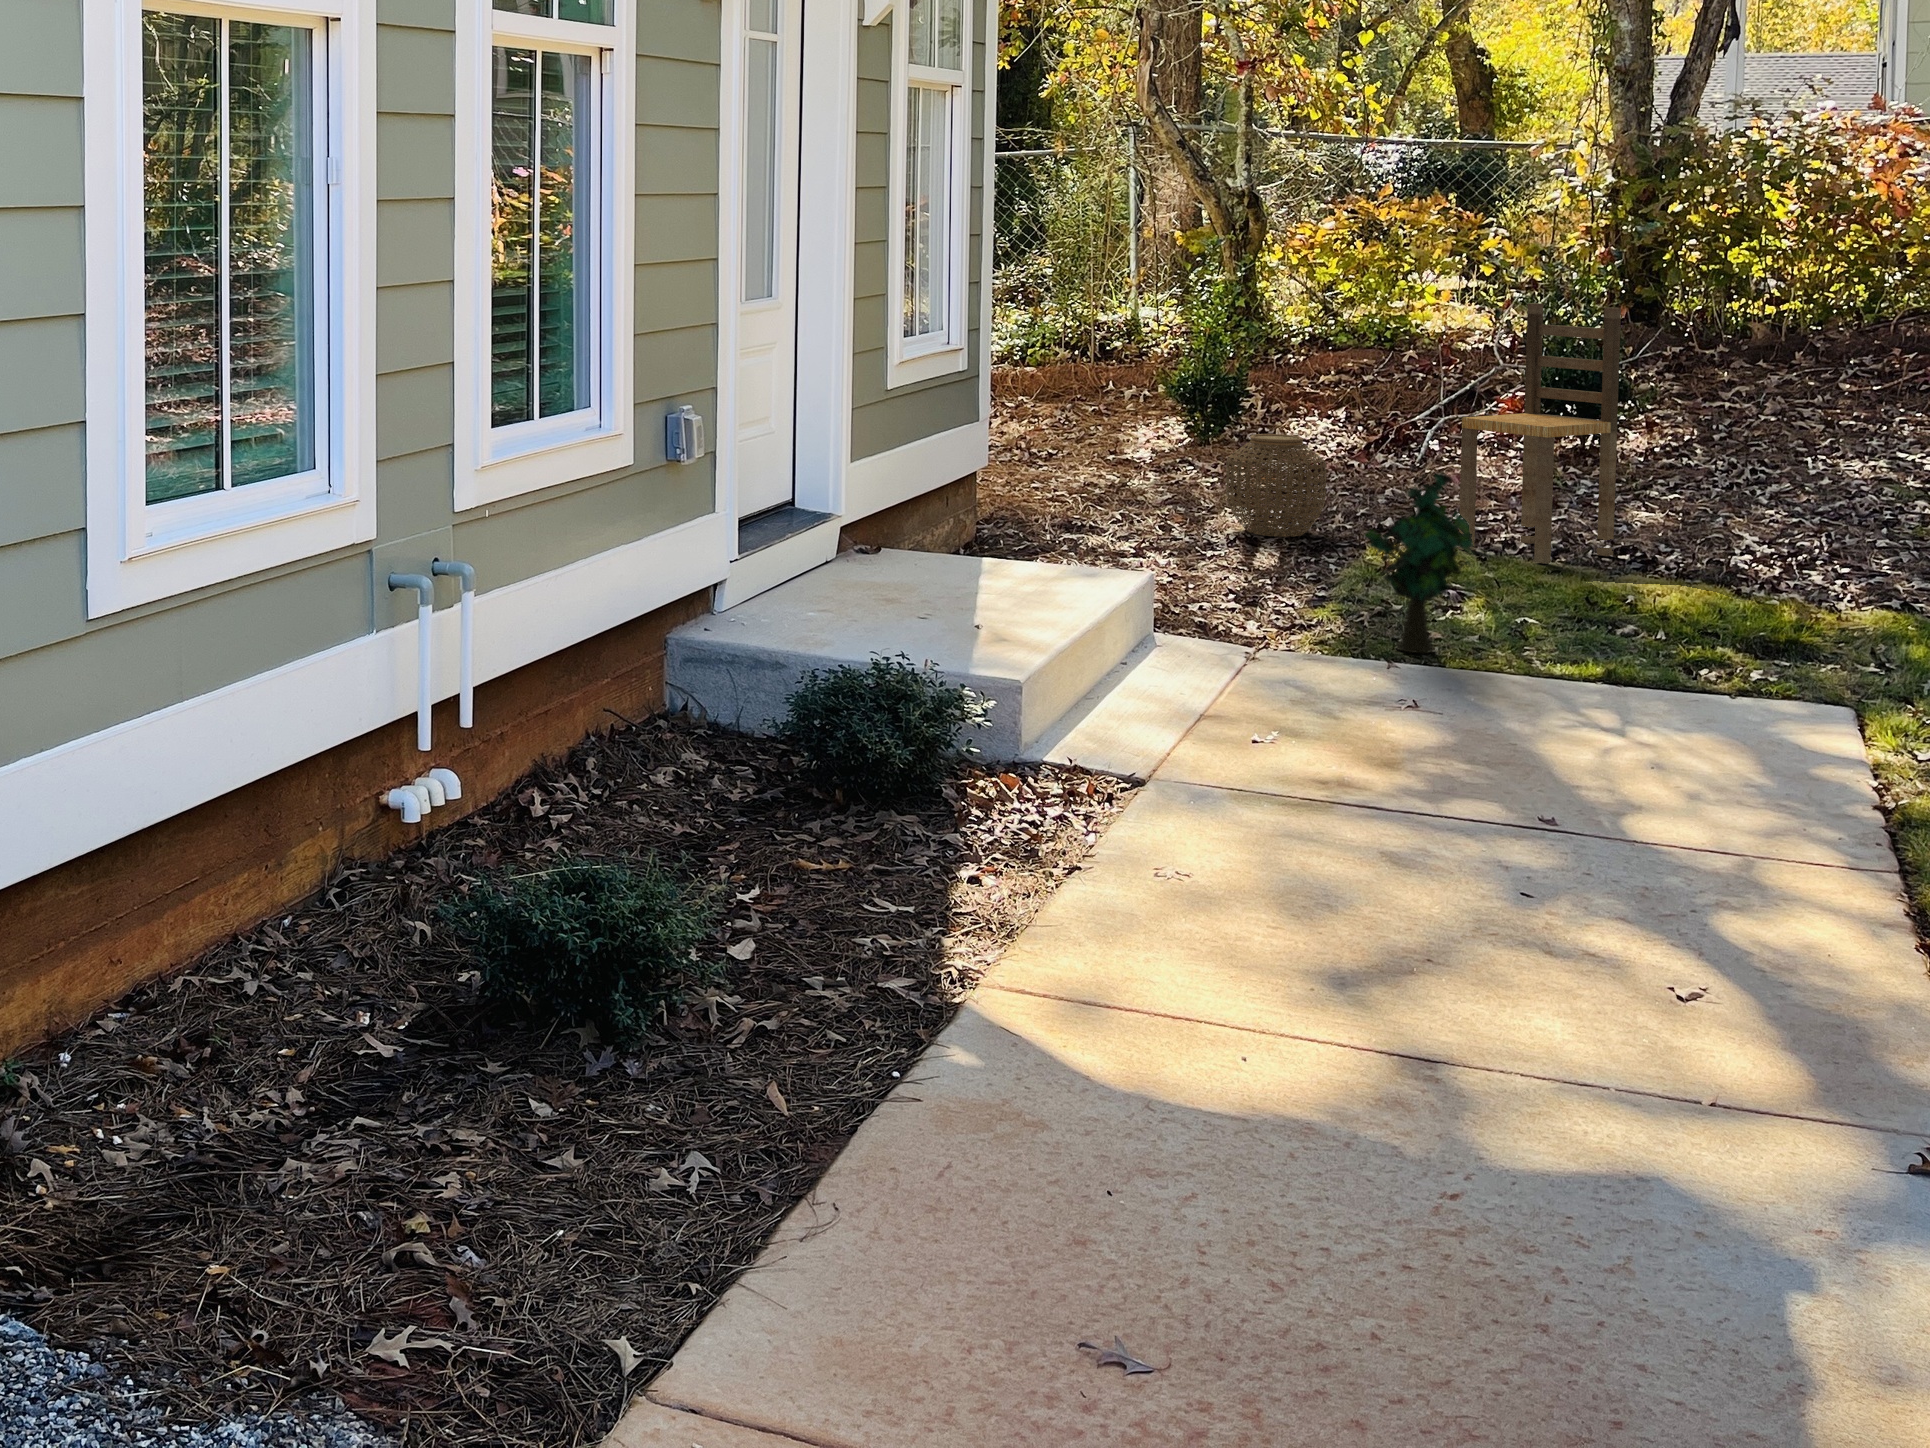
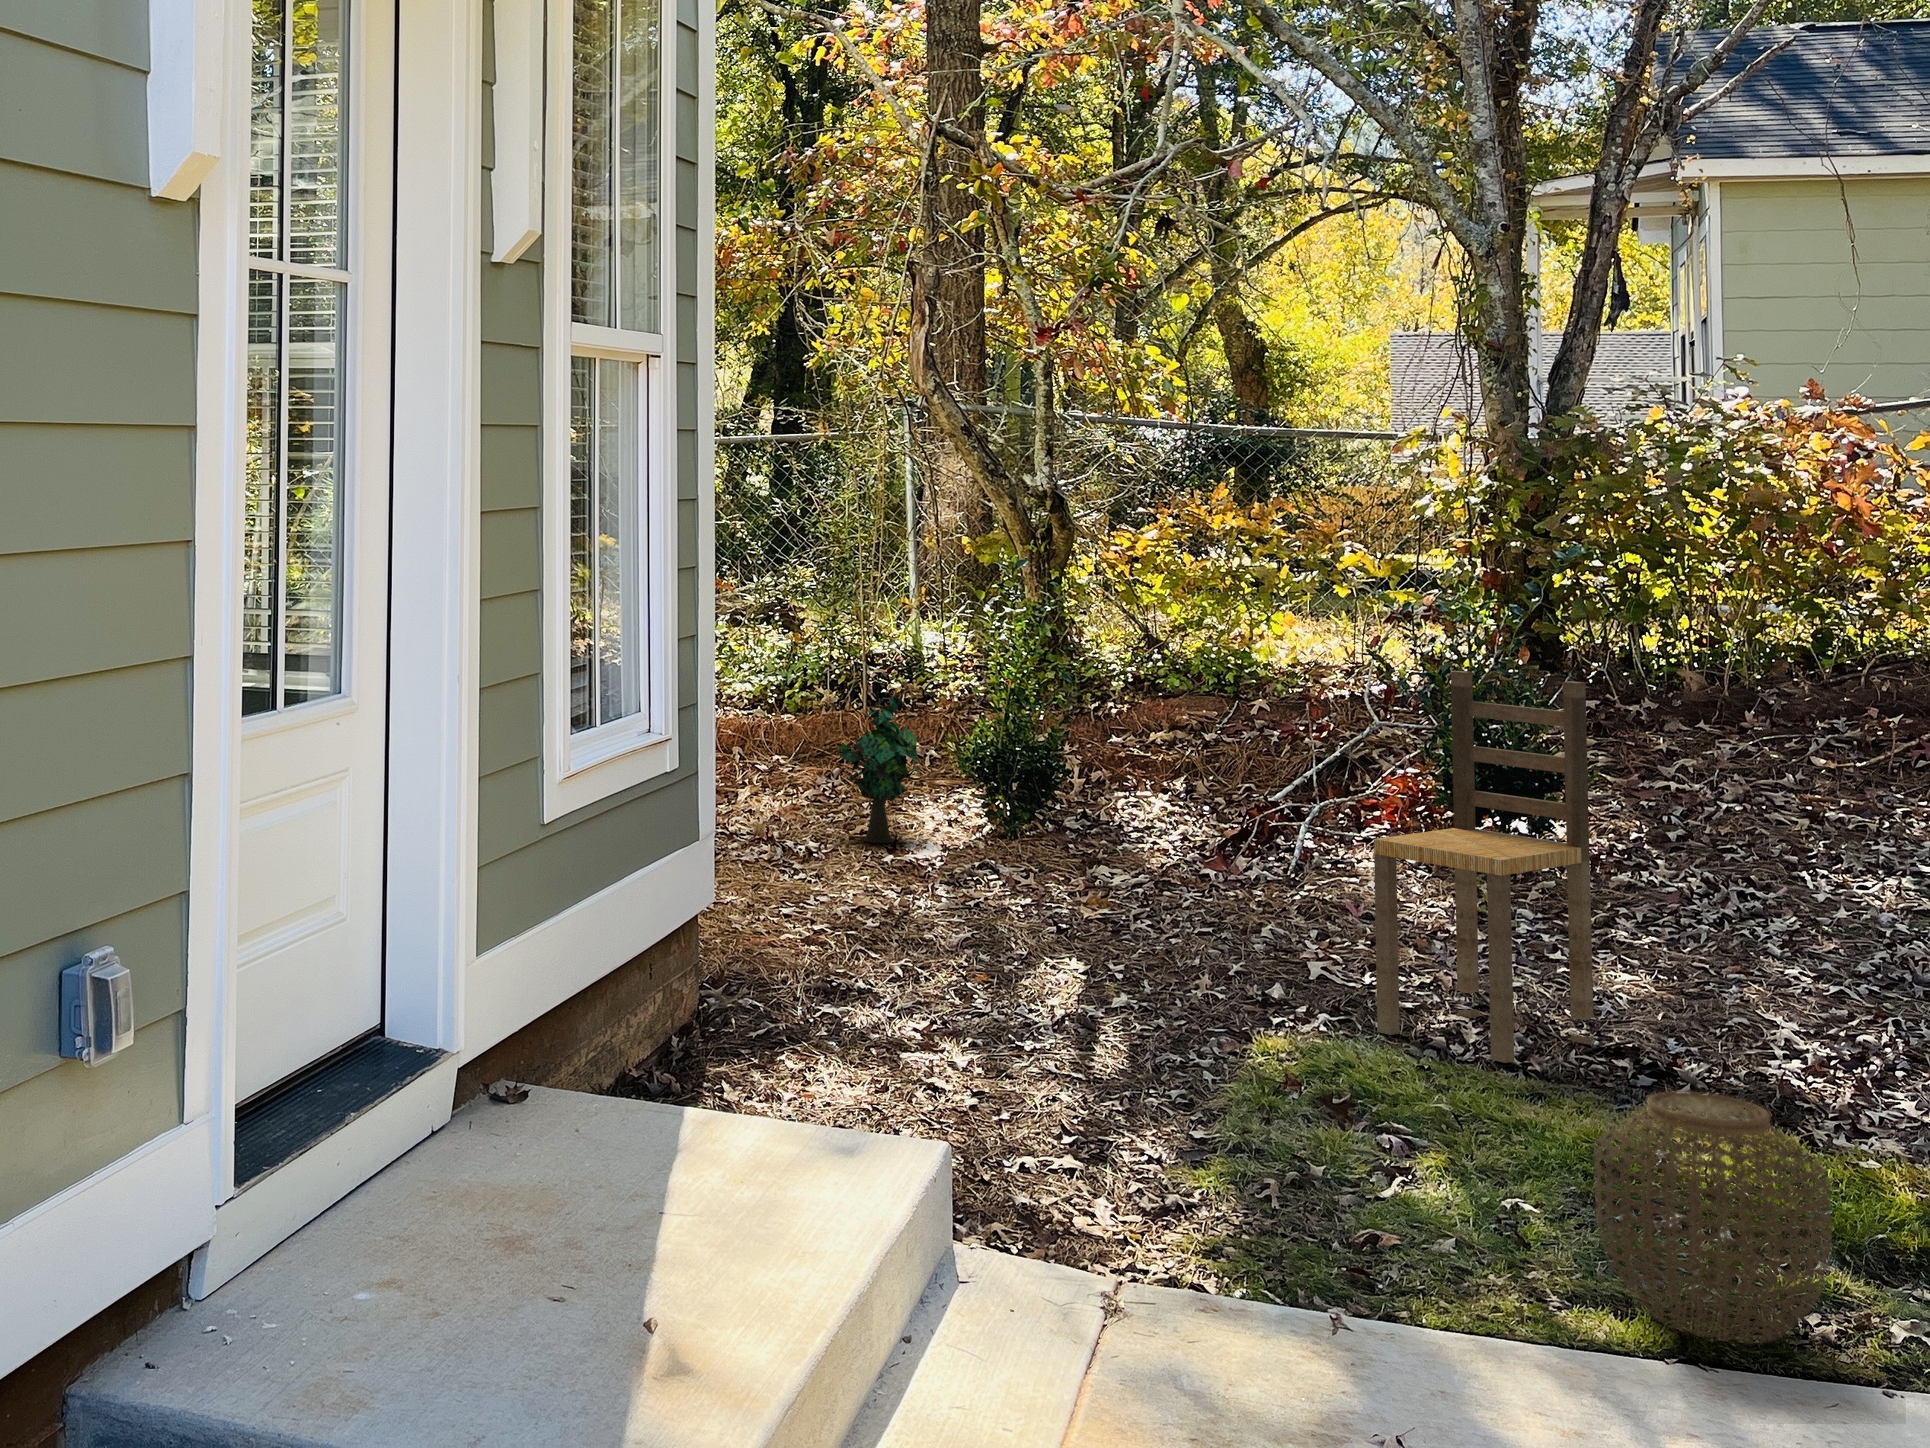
woven basket: present [1226,434,1326,537] -> present [1595,1091,1832,1343]
decorative plant: present [1365,472,1473,653] -> present [838,696,921,843]

